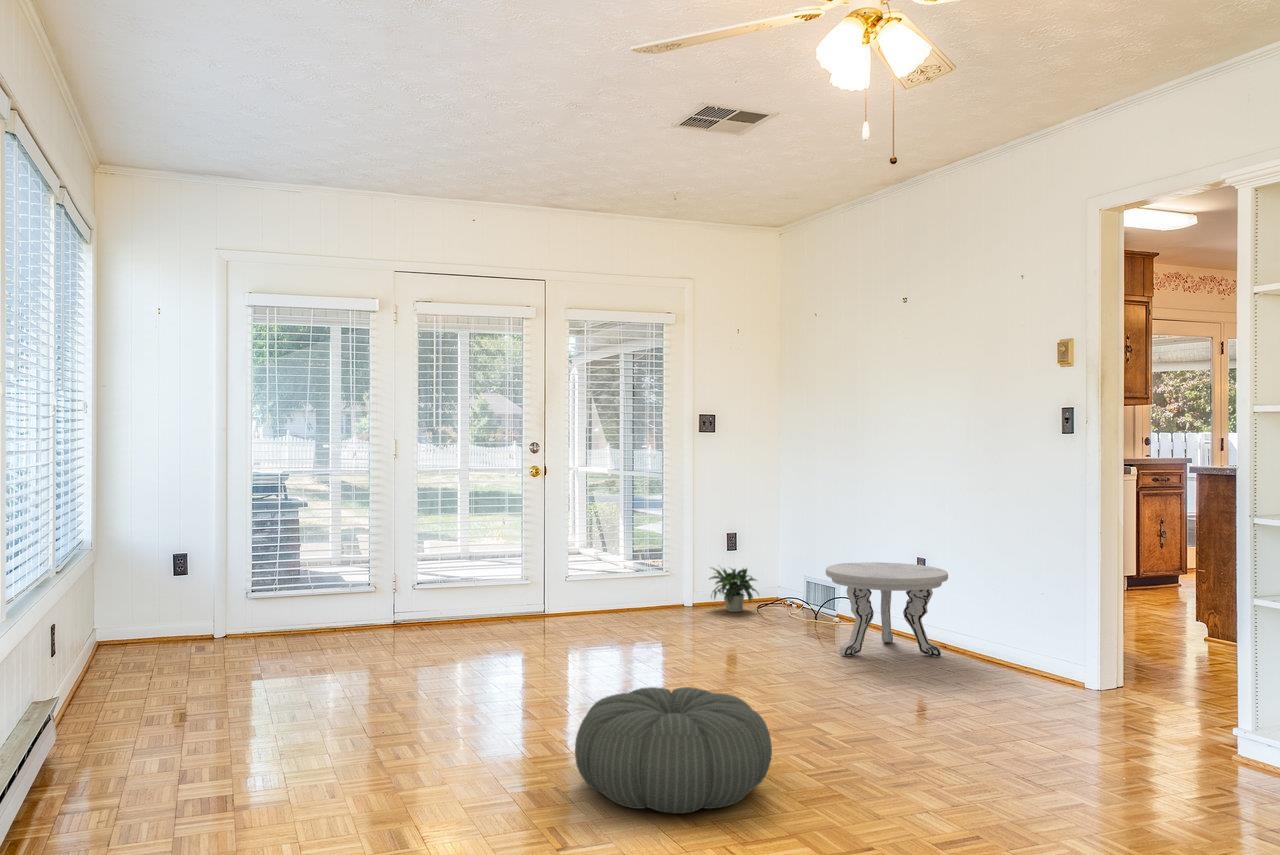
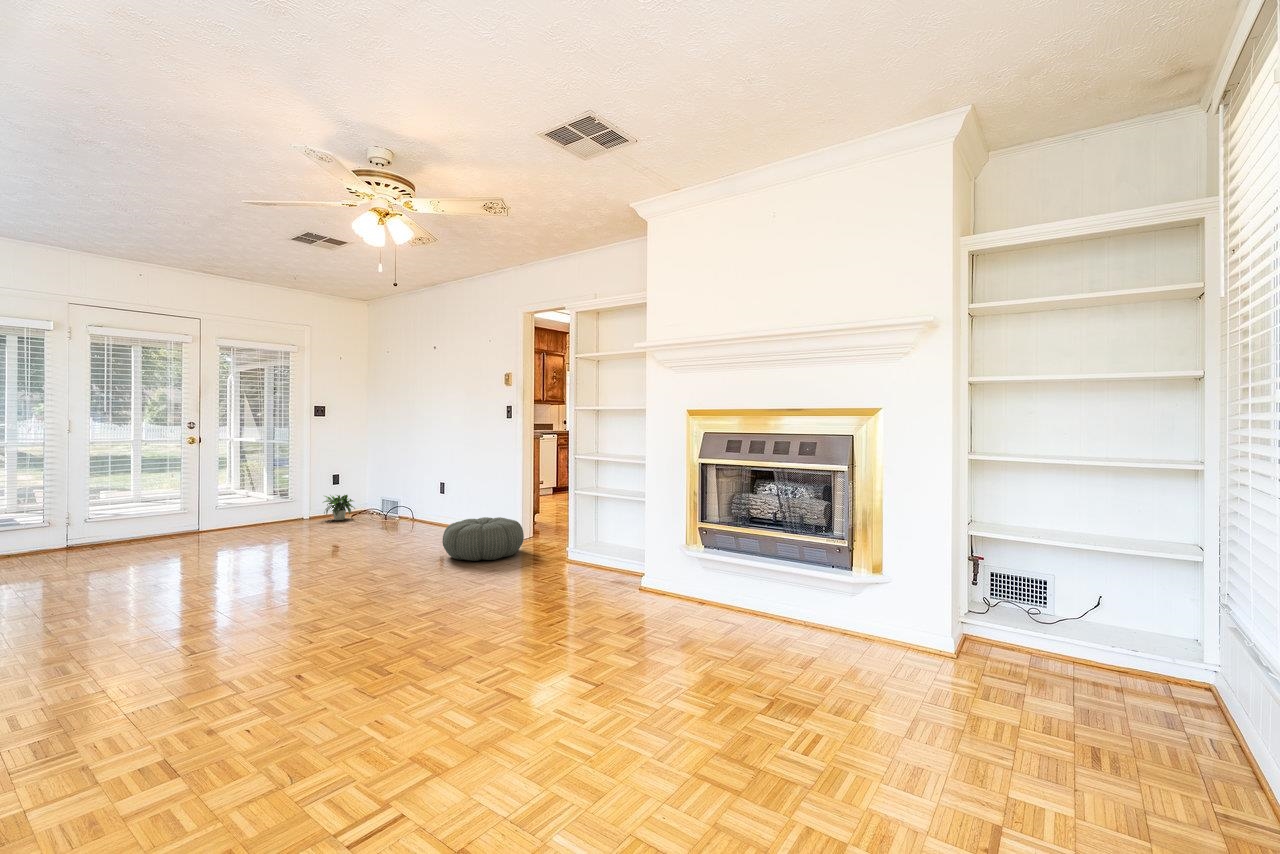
side table: present [826,562,948,657] -> none [390,483,456,533]
pouf: present [575,687,772,813] -> present [442,517,524,561]

